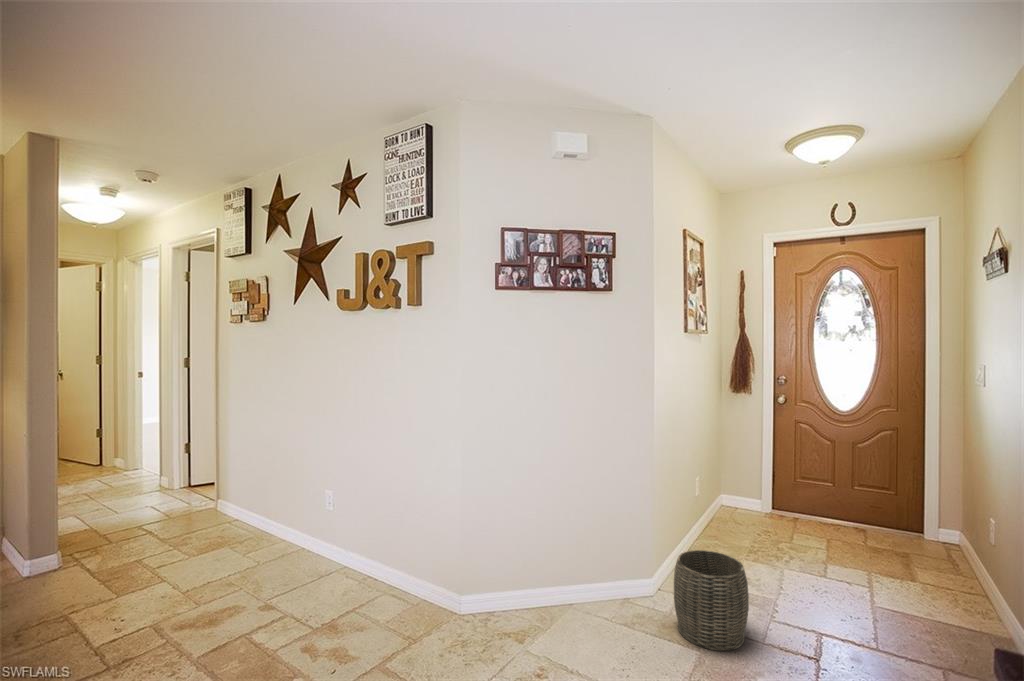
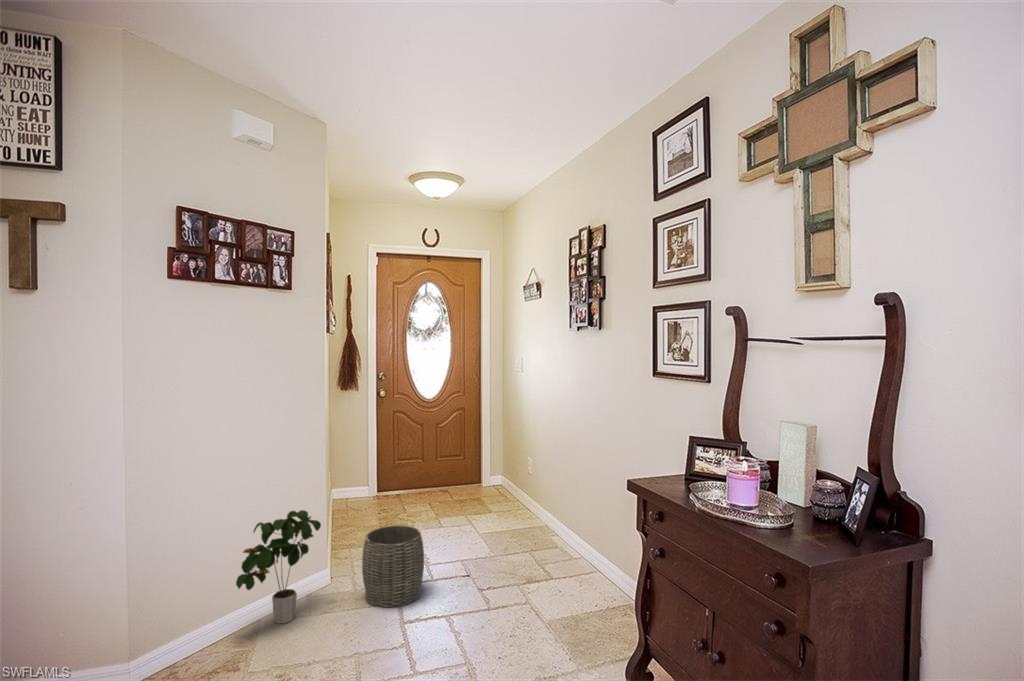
potted plant: none [547,506,637,613] -> present [236,510,321,624]

